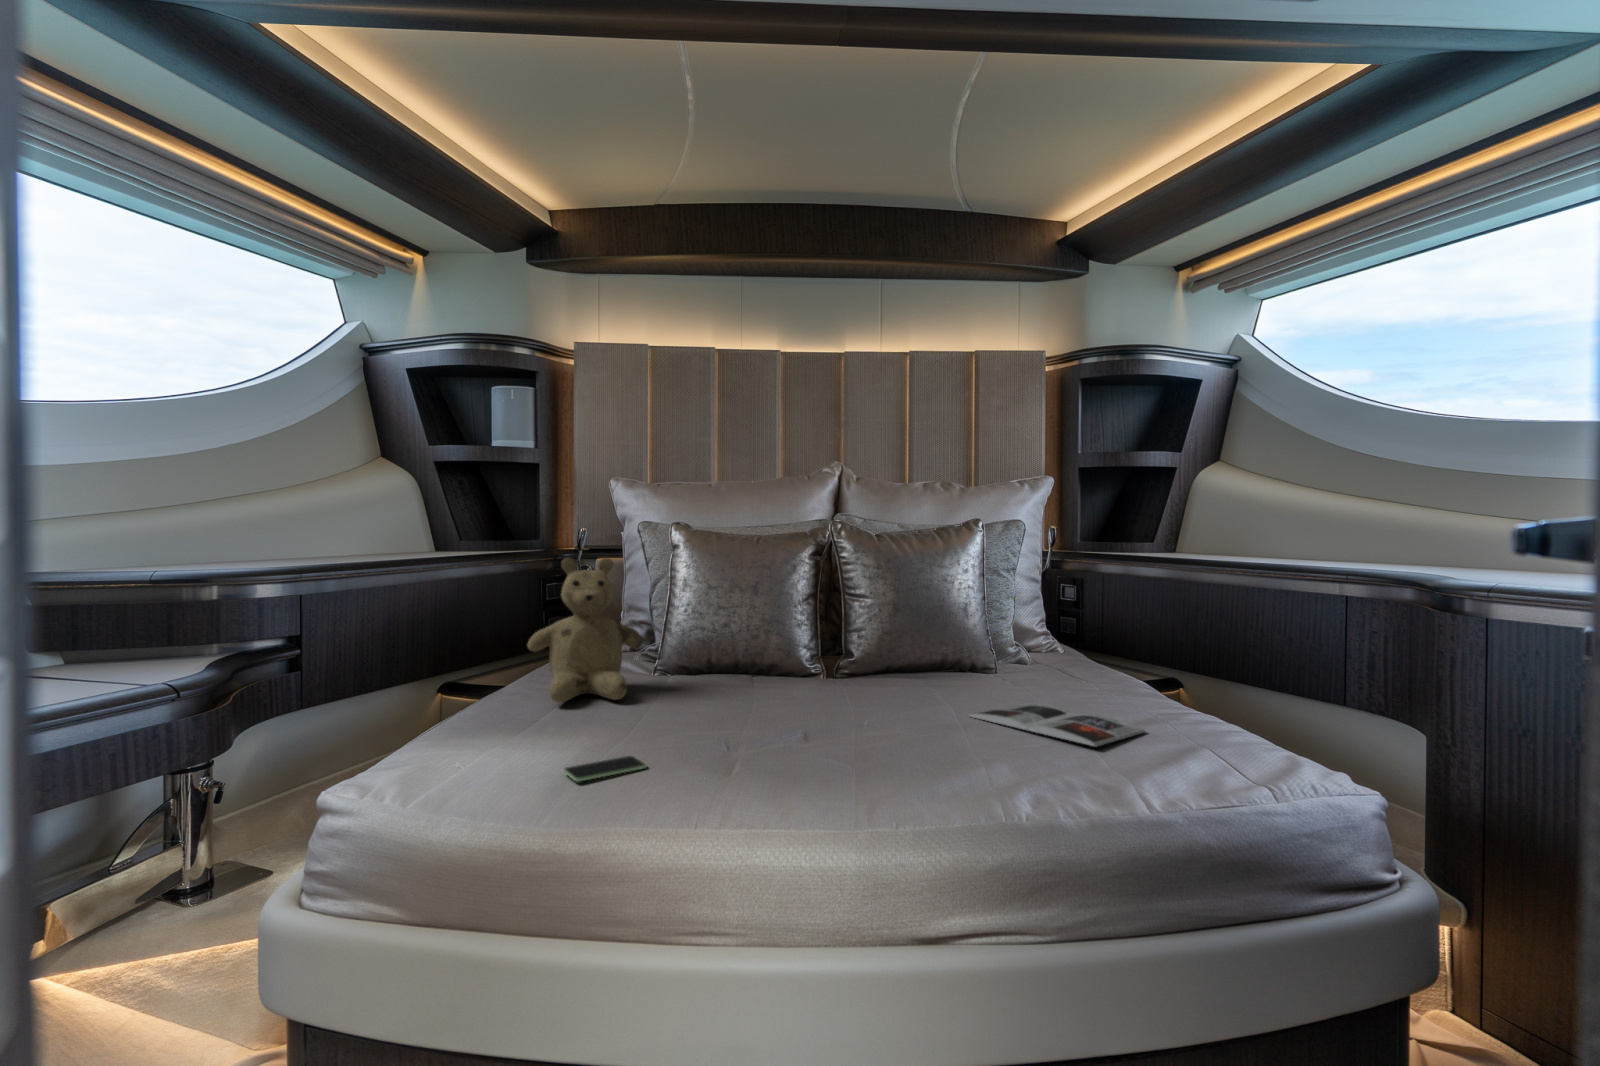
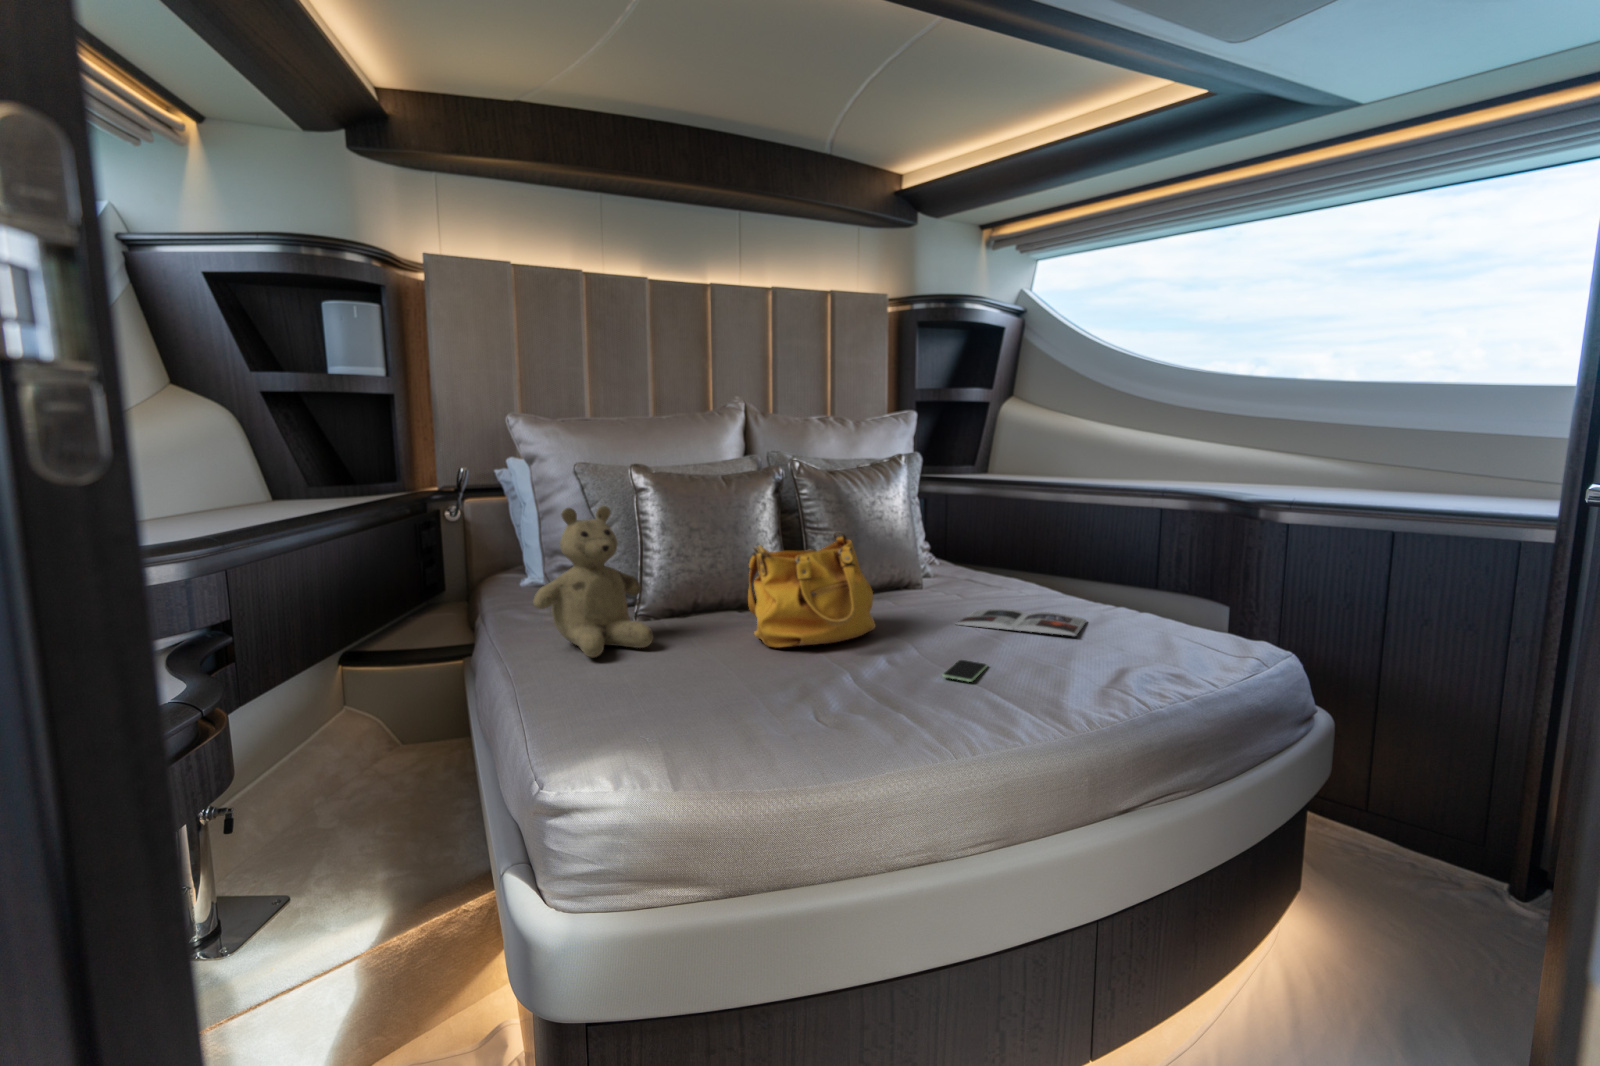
handbag: none [716,596,864,716] -> present [748,531,875,648]
smartphone: present [563,756,647,781] -> present [943,660,987,682]

